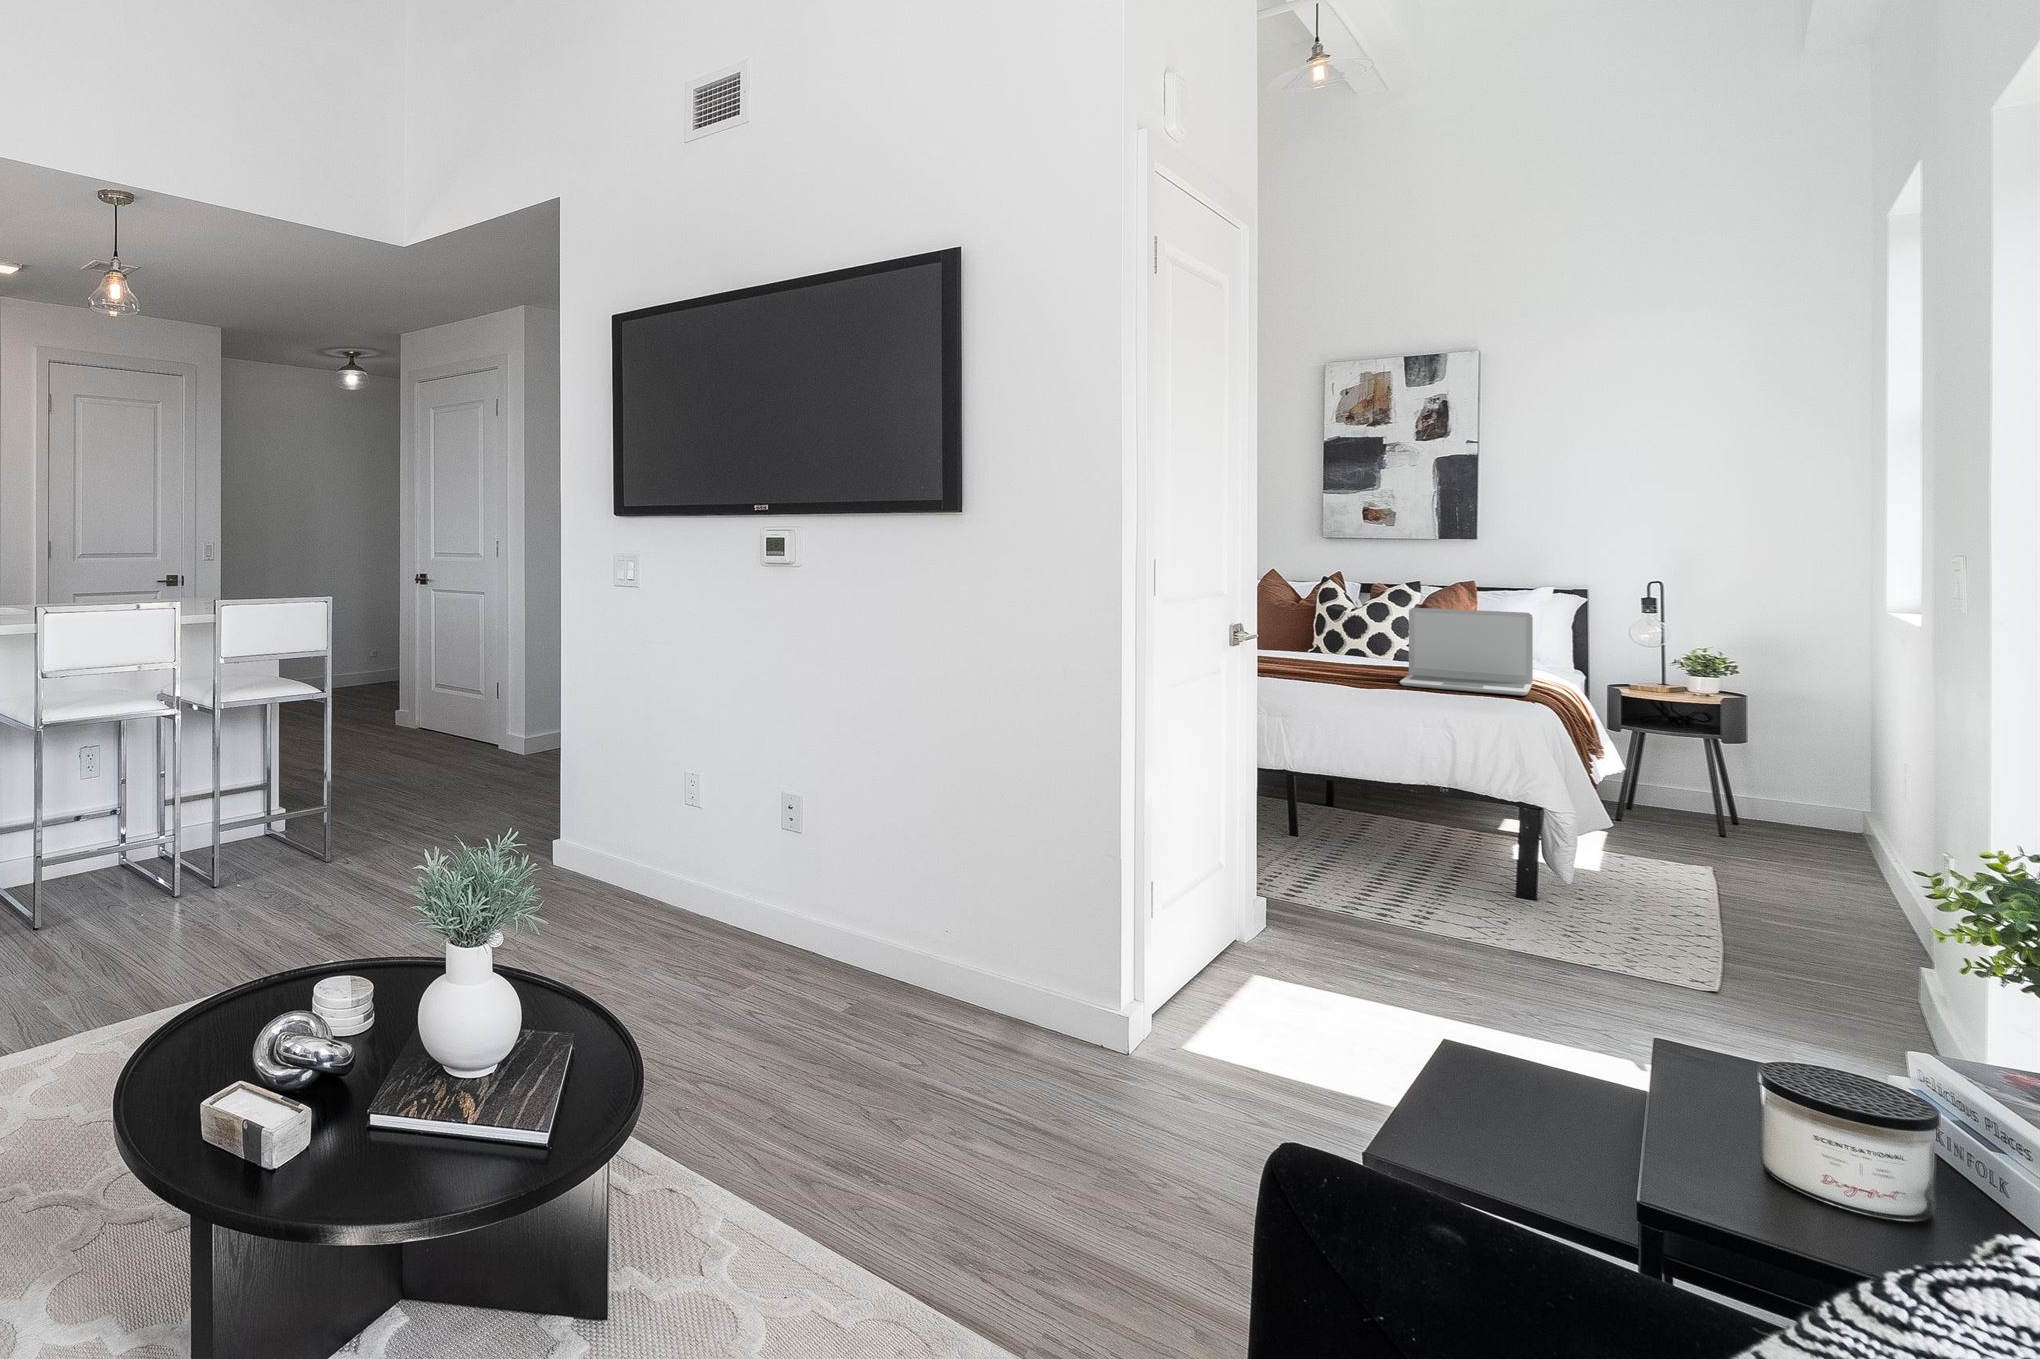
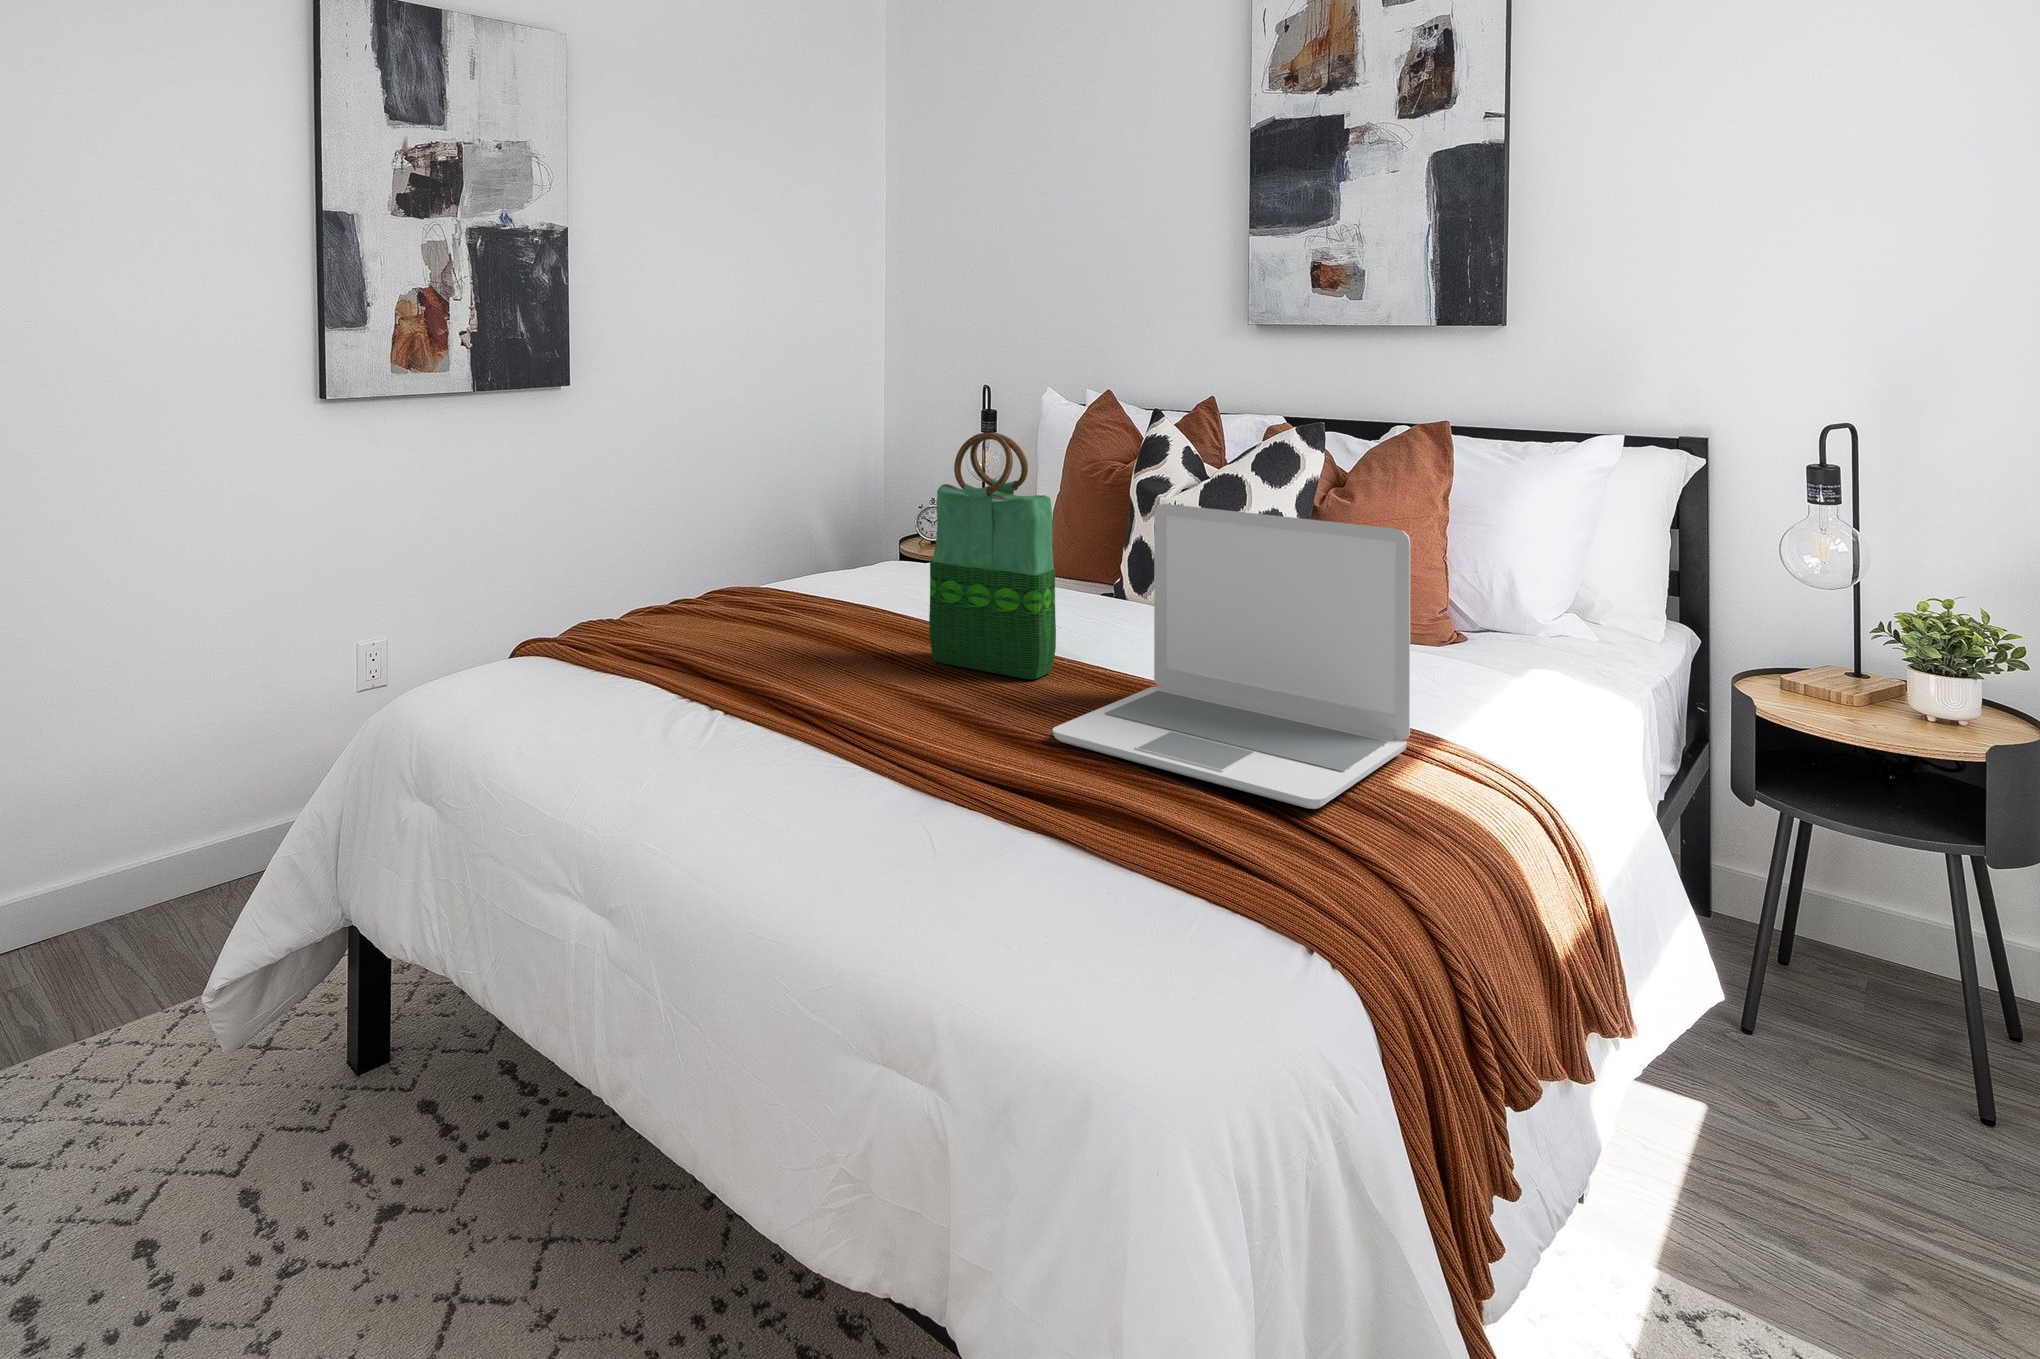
tote bag: none [1296,583,1357,674] -> present [929,433,1056,679]

